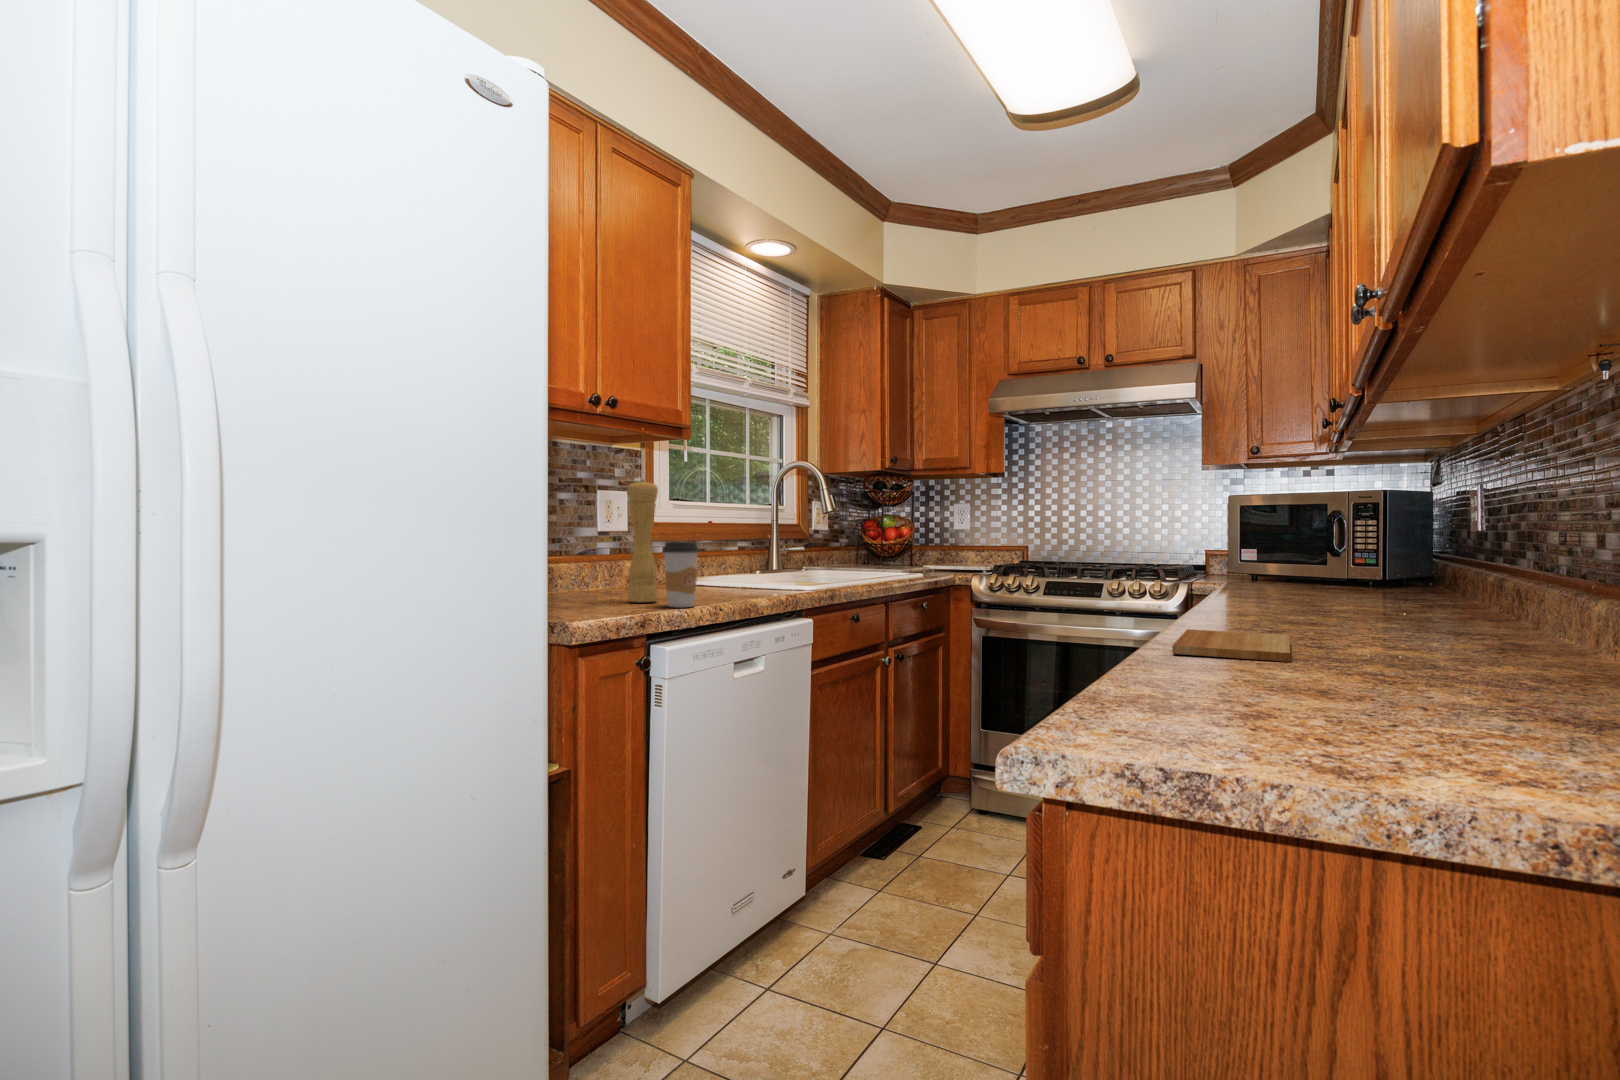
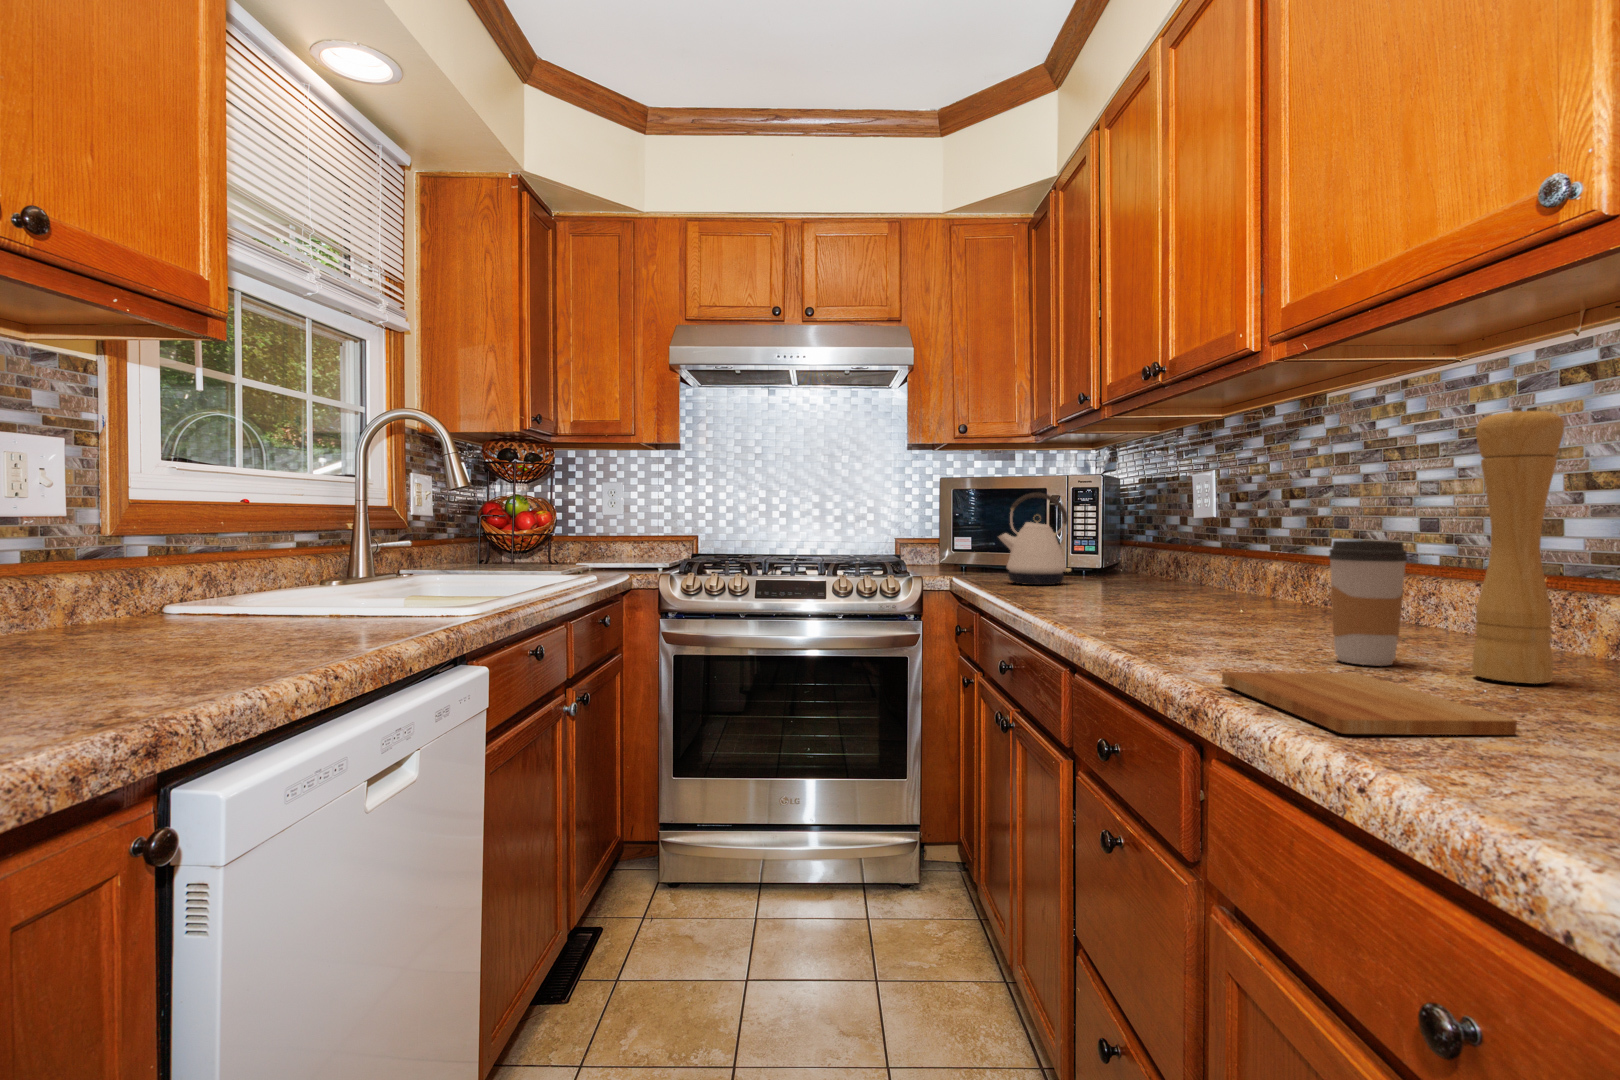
pepper mill: present [627,480,658,602] -> present [1472,407,1564,684]
kettle: none [1257,507,1330,590] -> present [999,493,1071,585]
coffee cup: present [663,542,698,607] -> present [1329,541,1407,665]

